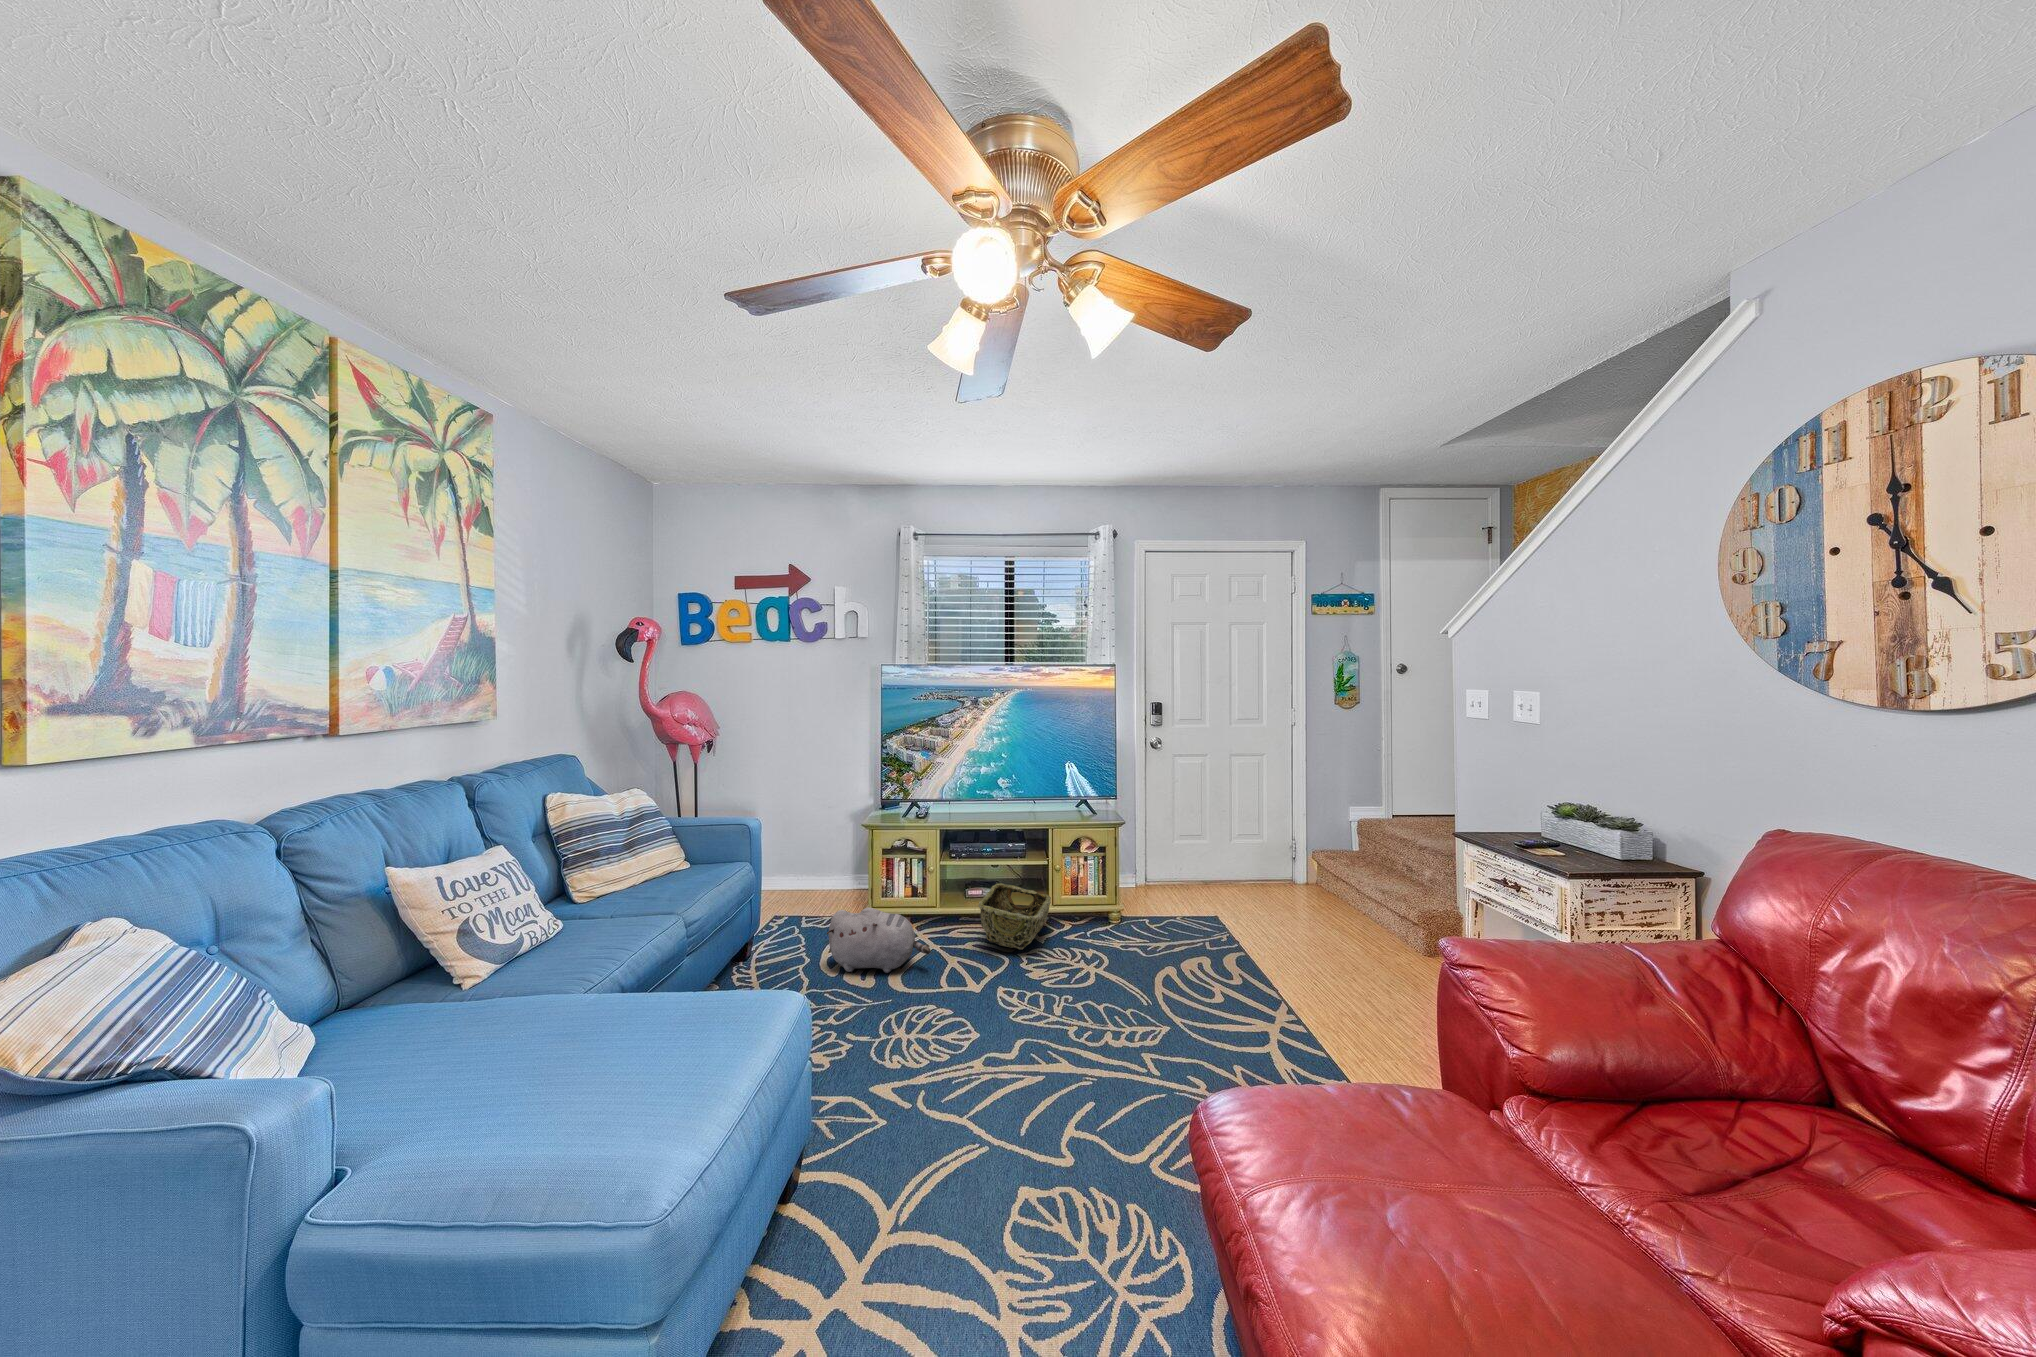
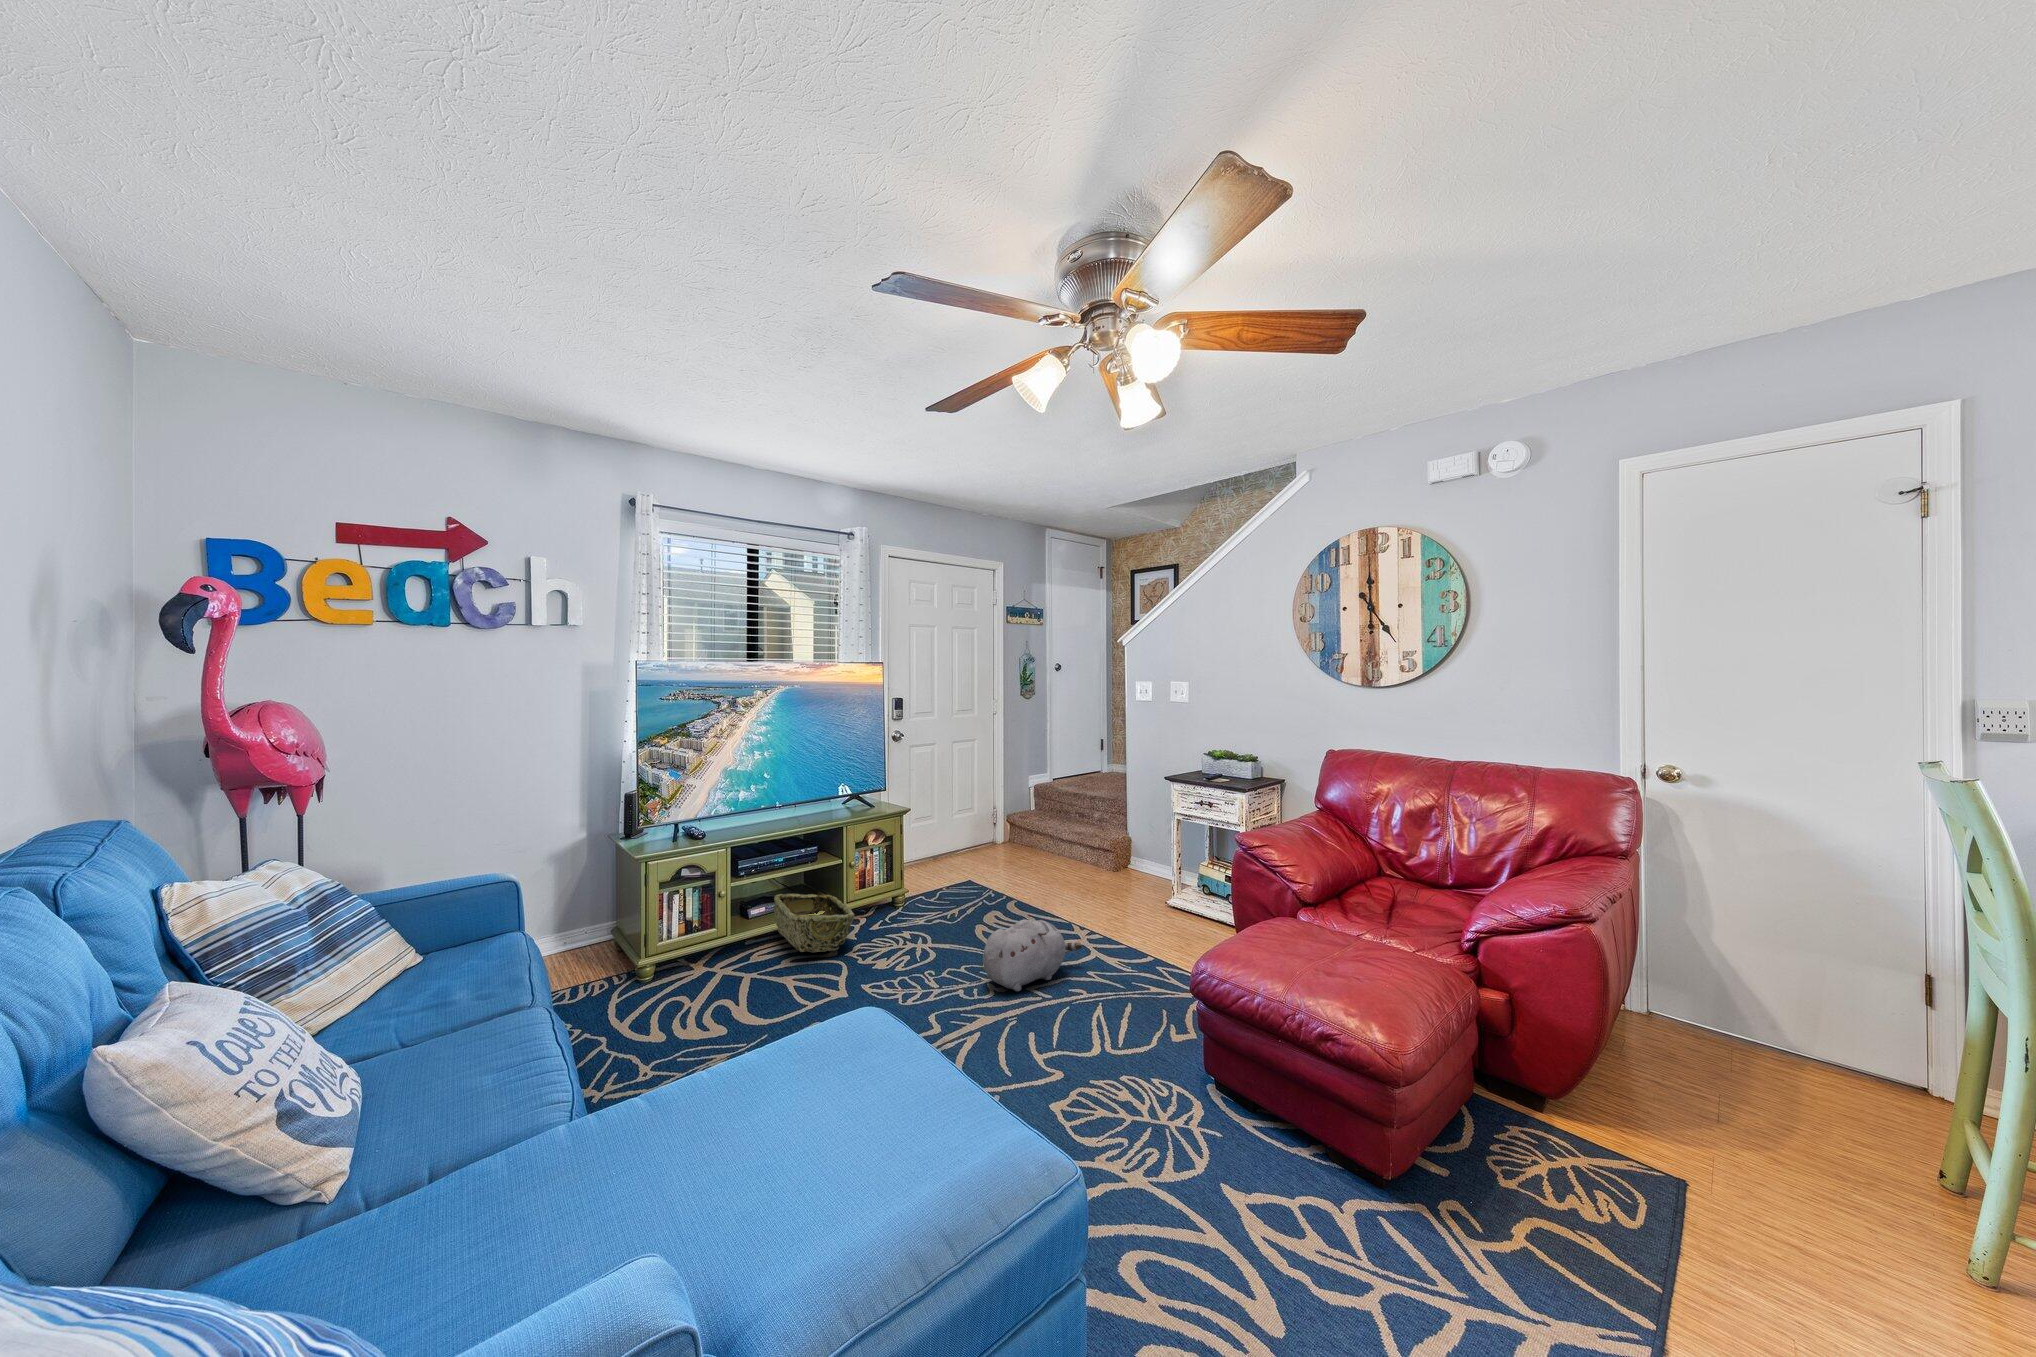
plush toy: present [827,908,930,973] -> present [983,919,1082,991]

